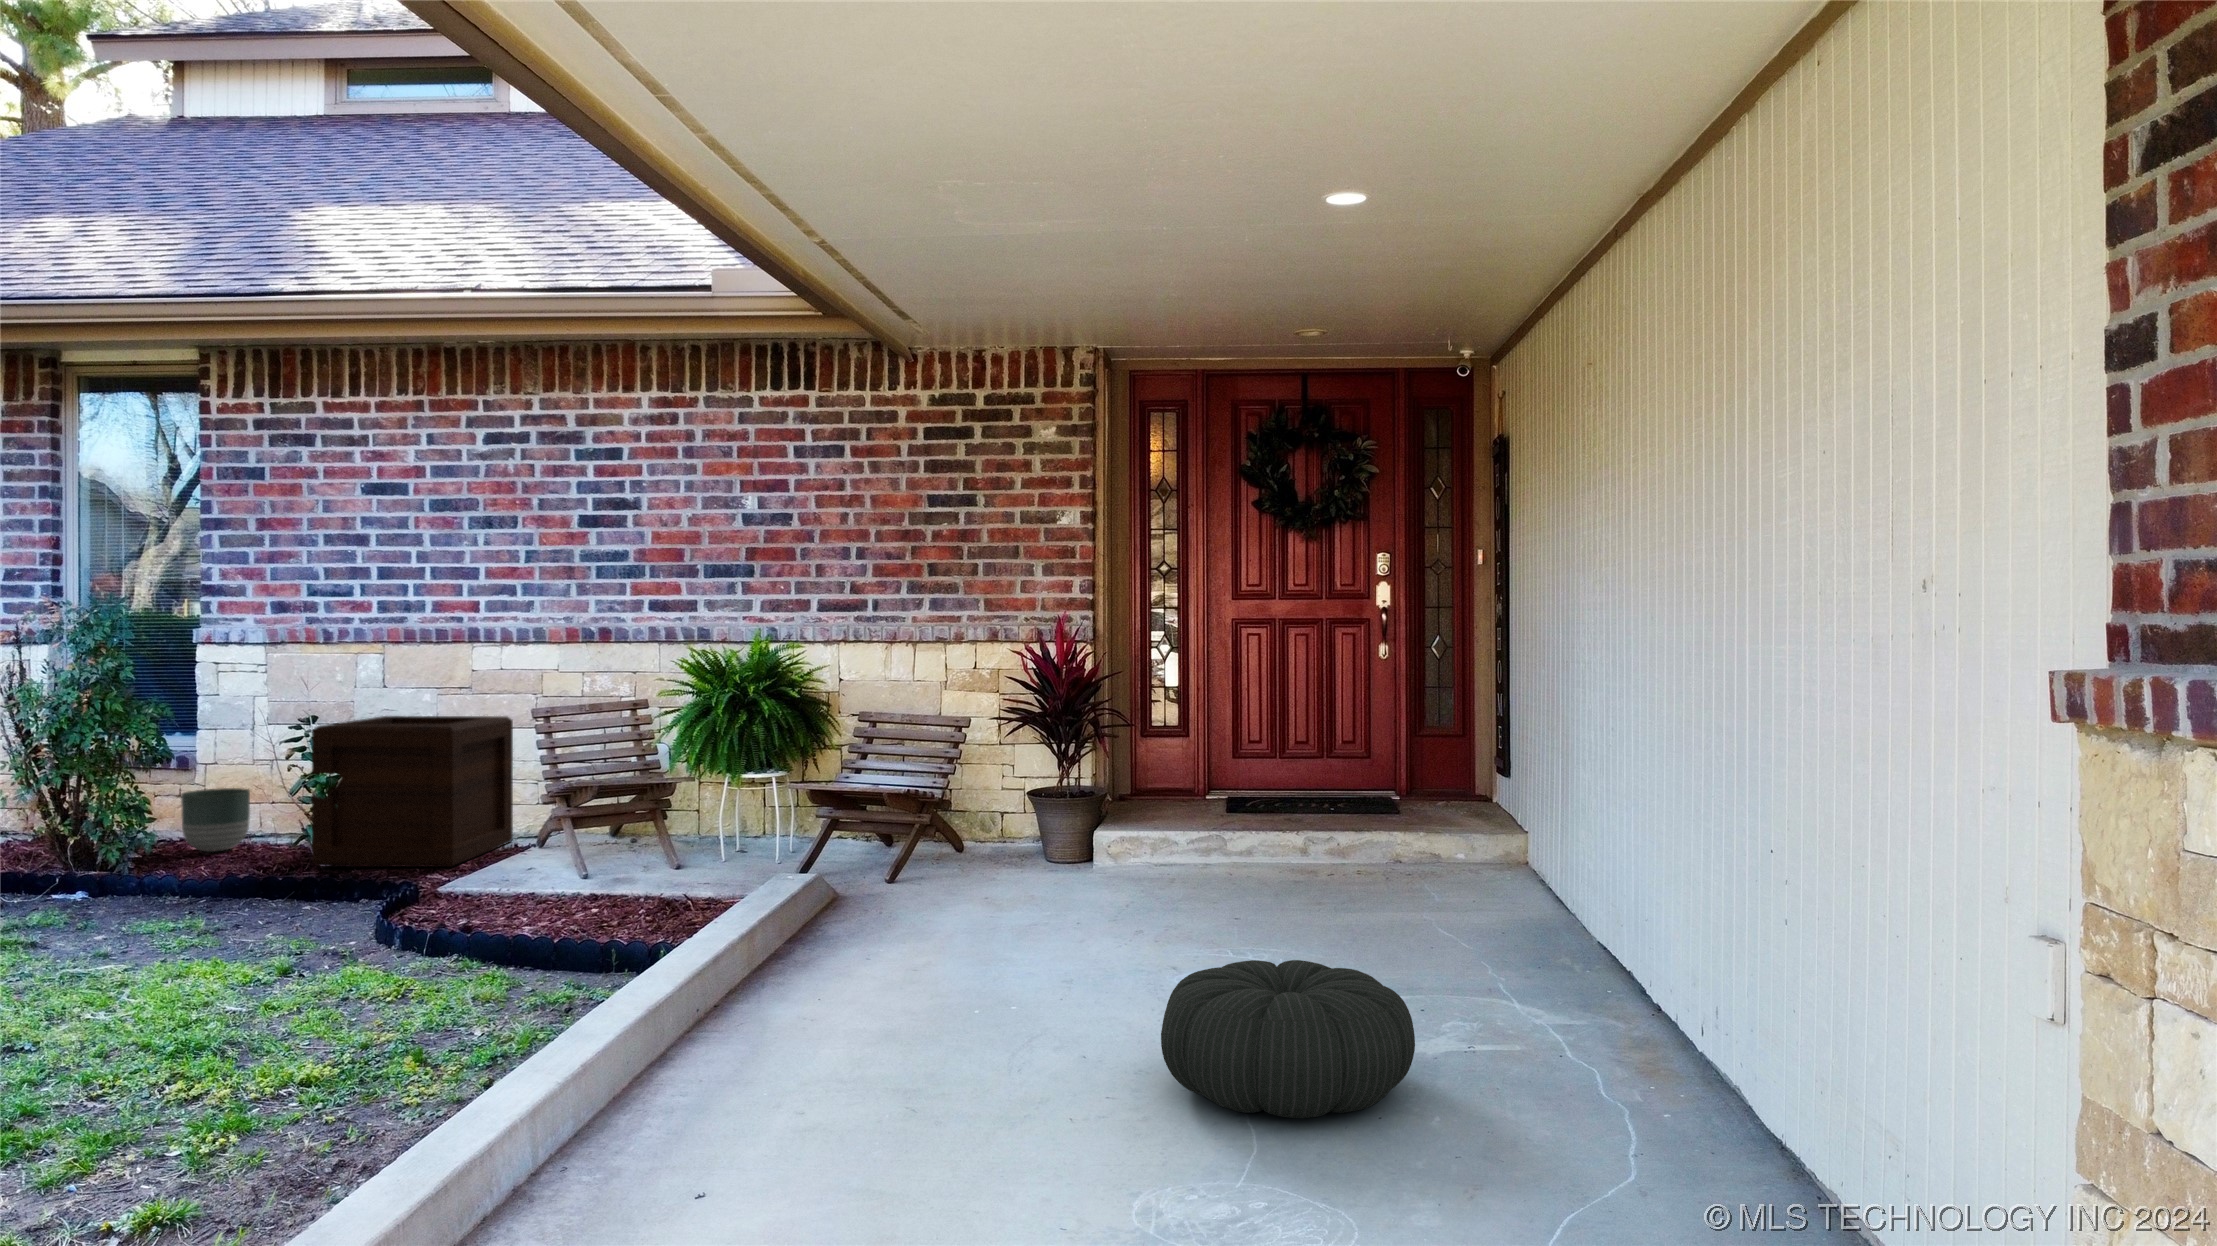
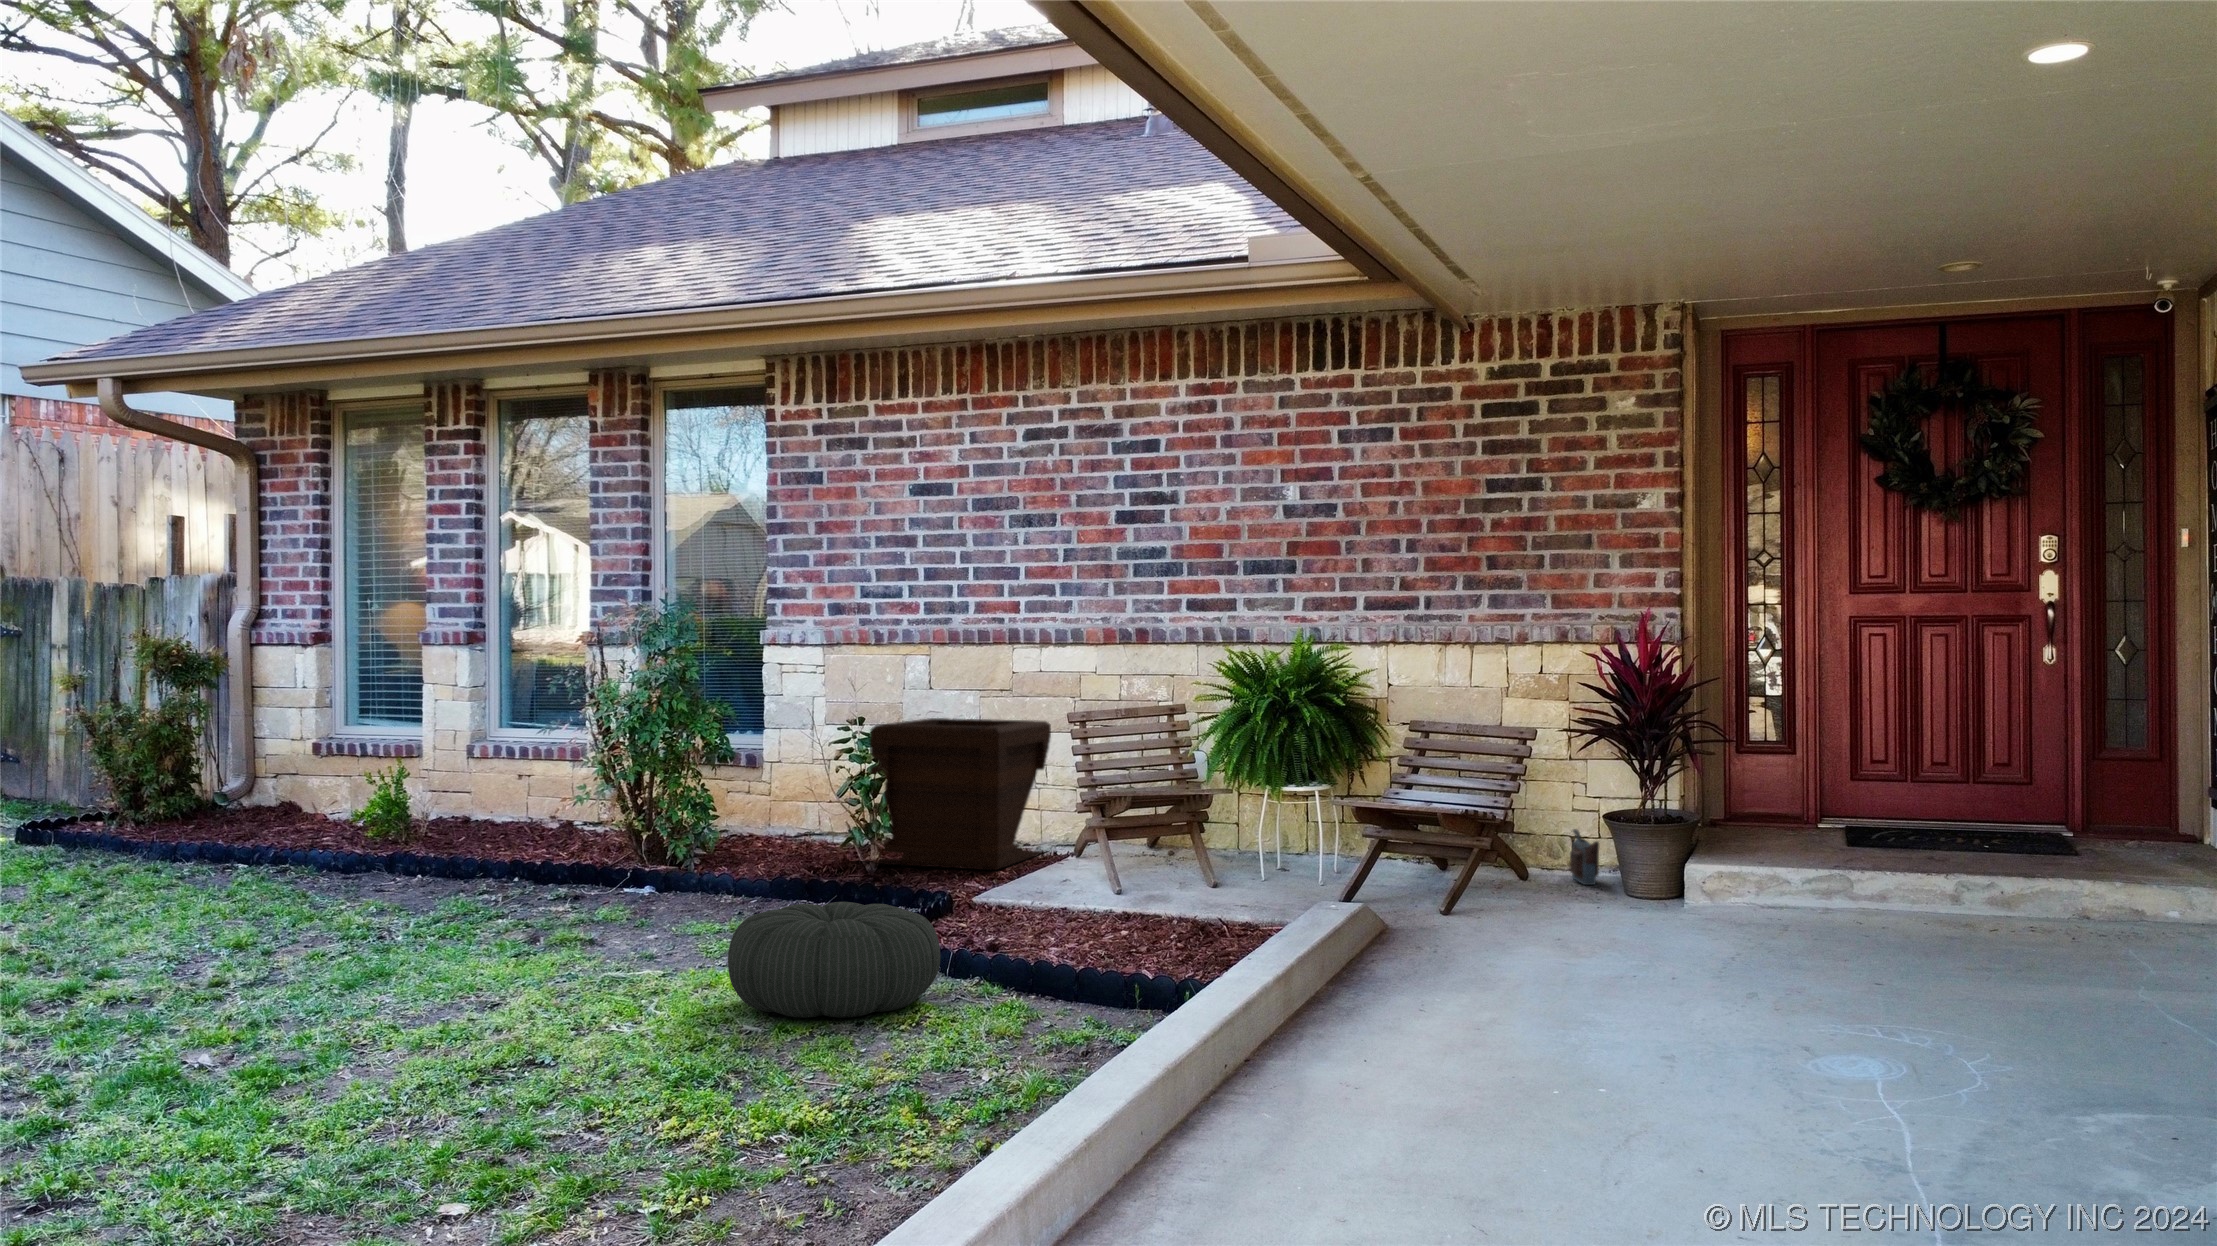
planter: present [181,788,250,852] -> none [753,787,810,847]
watering can: none [999,803,1025,853] -> present [1570,829,1599,885]
pouf: present [1161,960,1415,1118] -> present [728,902,940,1018]

